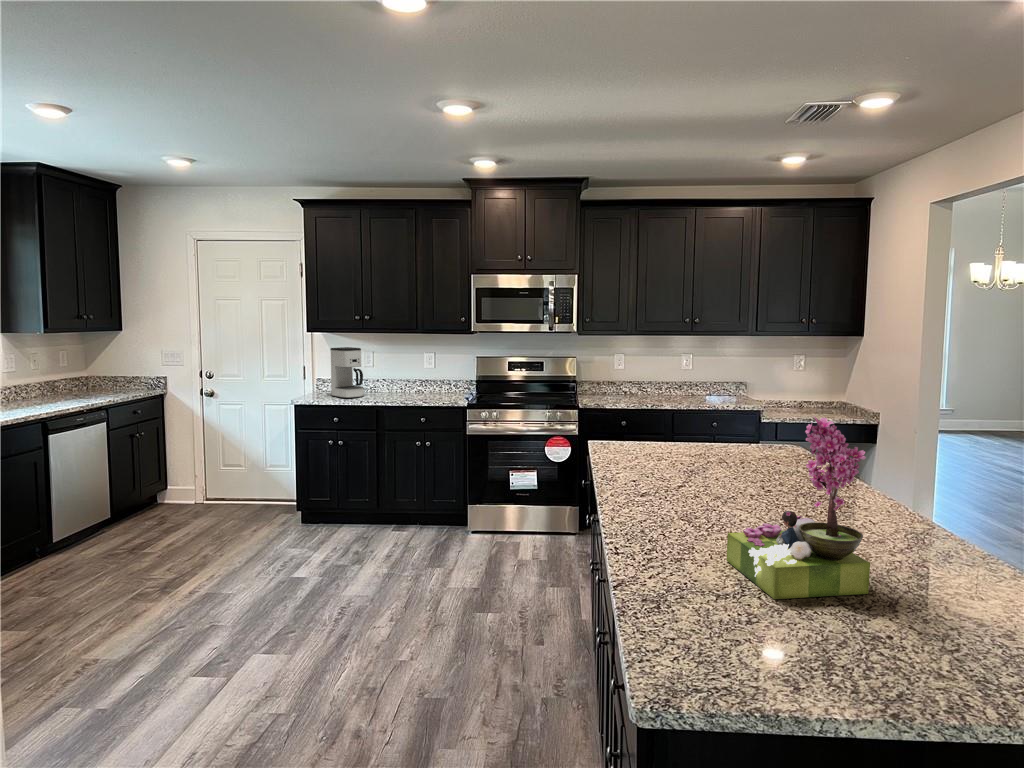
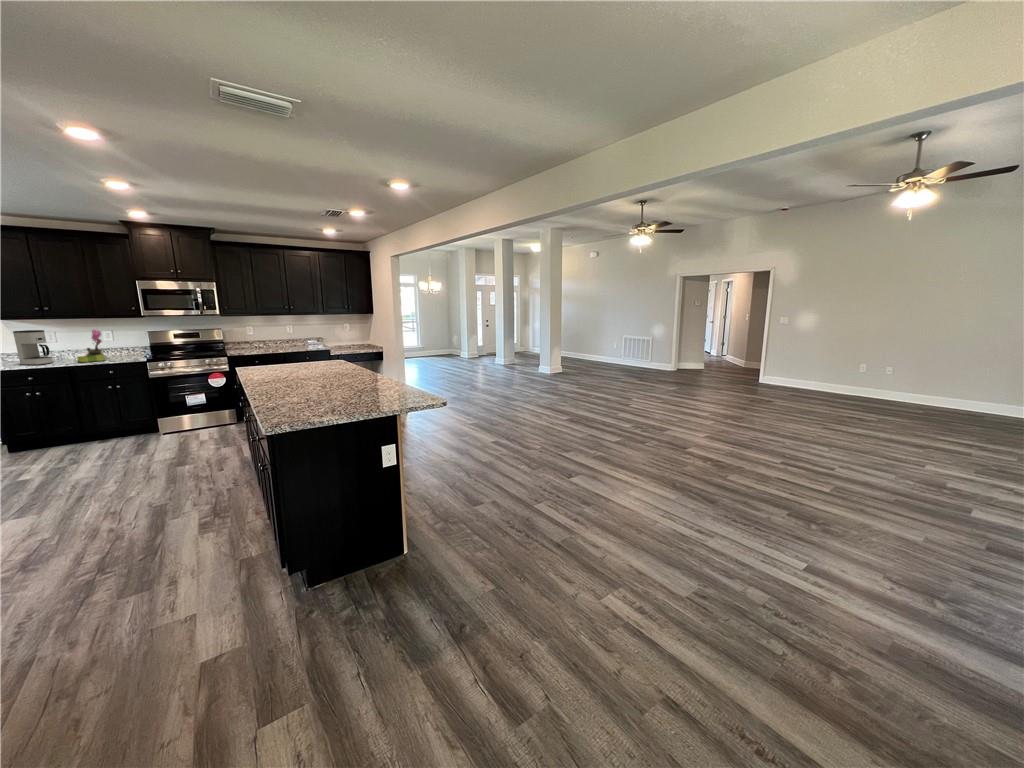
flower arrangement: present [727,416,870,599] -> present [76,329,105,362]

